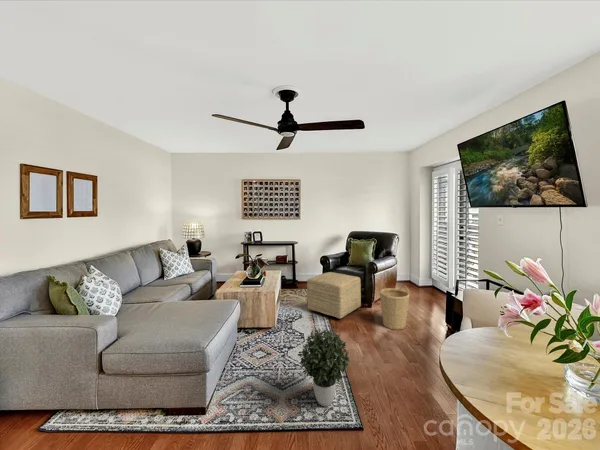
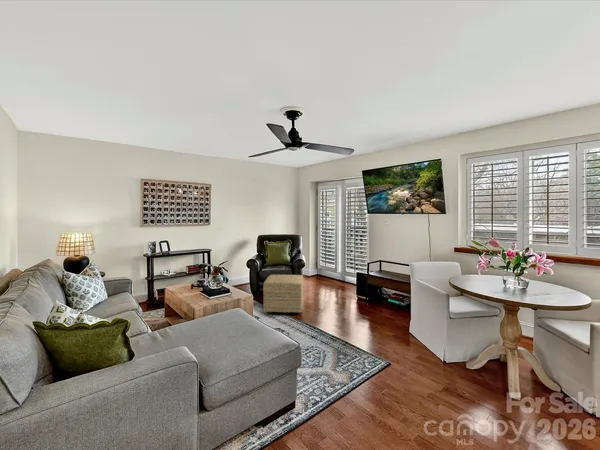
basket: present [380,285,410,330] -> none [327,275,350,311]
potted plant: present [298,329,350,406] -> none [341,308,381,366]

